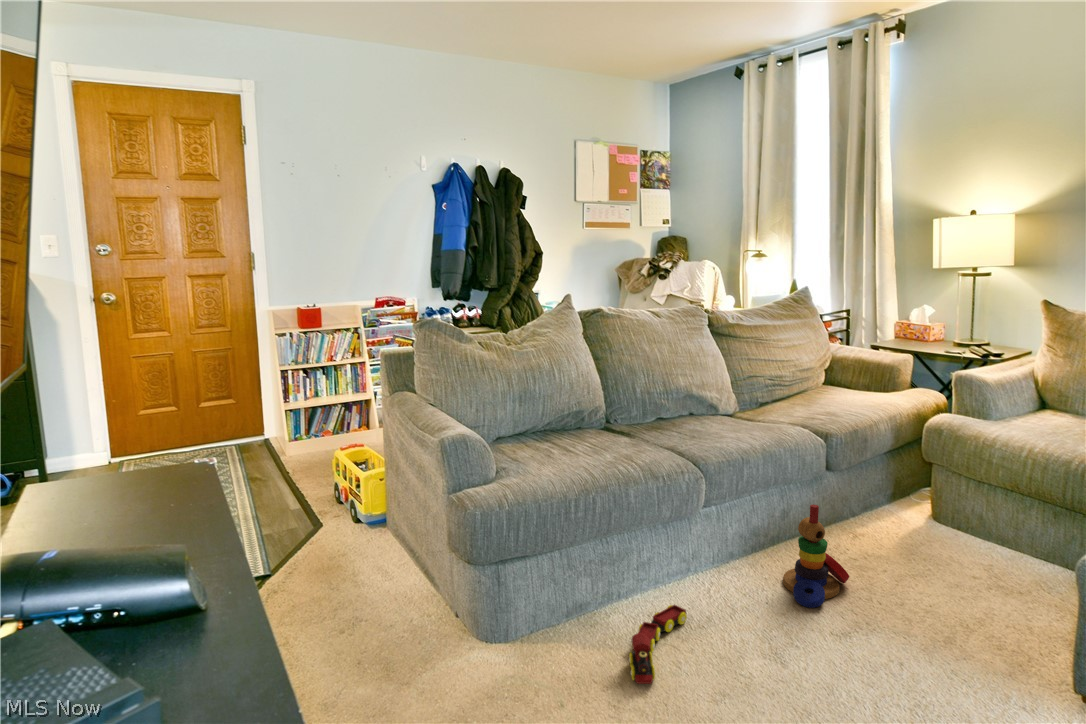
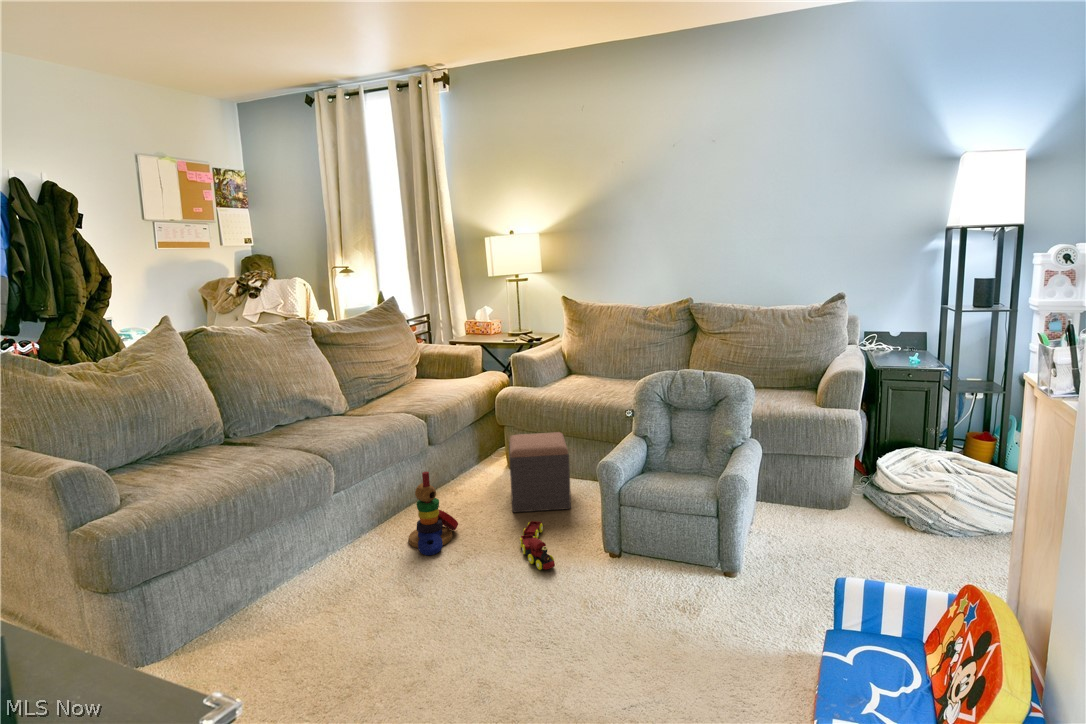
footstool: none [928,480,1032,602] -> present [509,432,571,512]
toy train: present [629,605,687,684] -> present [520,521,555,570]

